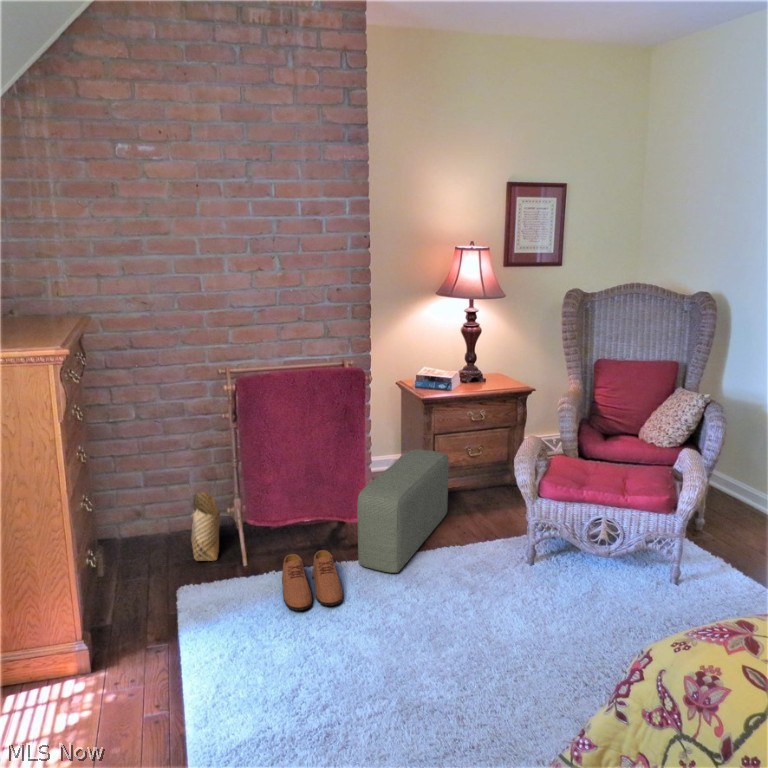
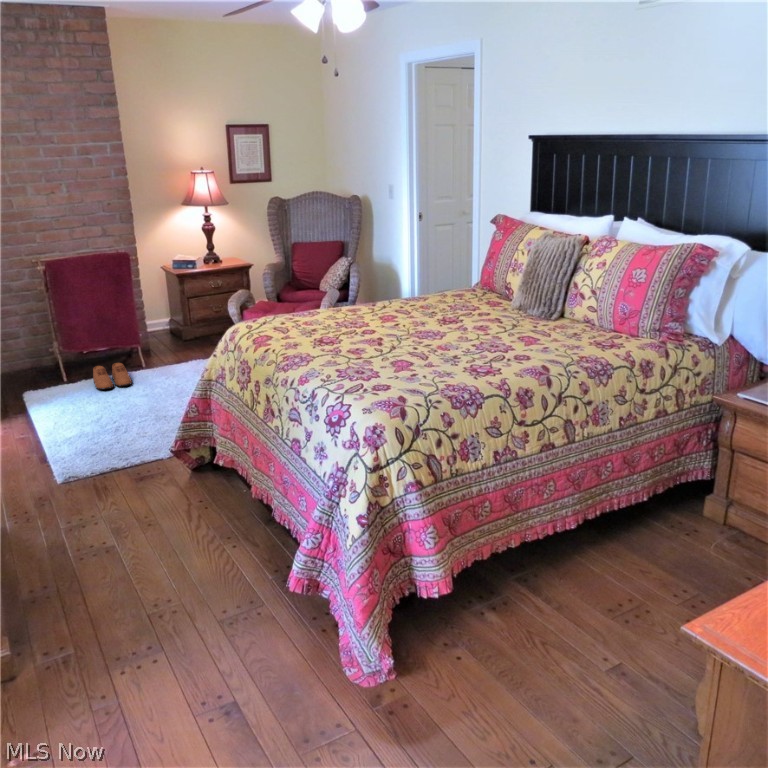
pouf: present [357,449,449,573] -> none [136,307,201,372]
woven basket: present [191,473,222,561] -> none [19,326,49,380]

